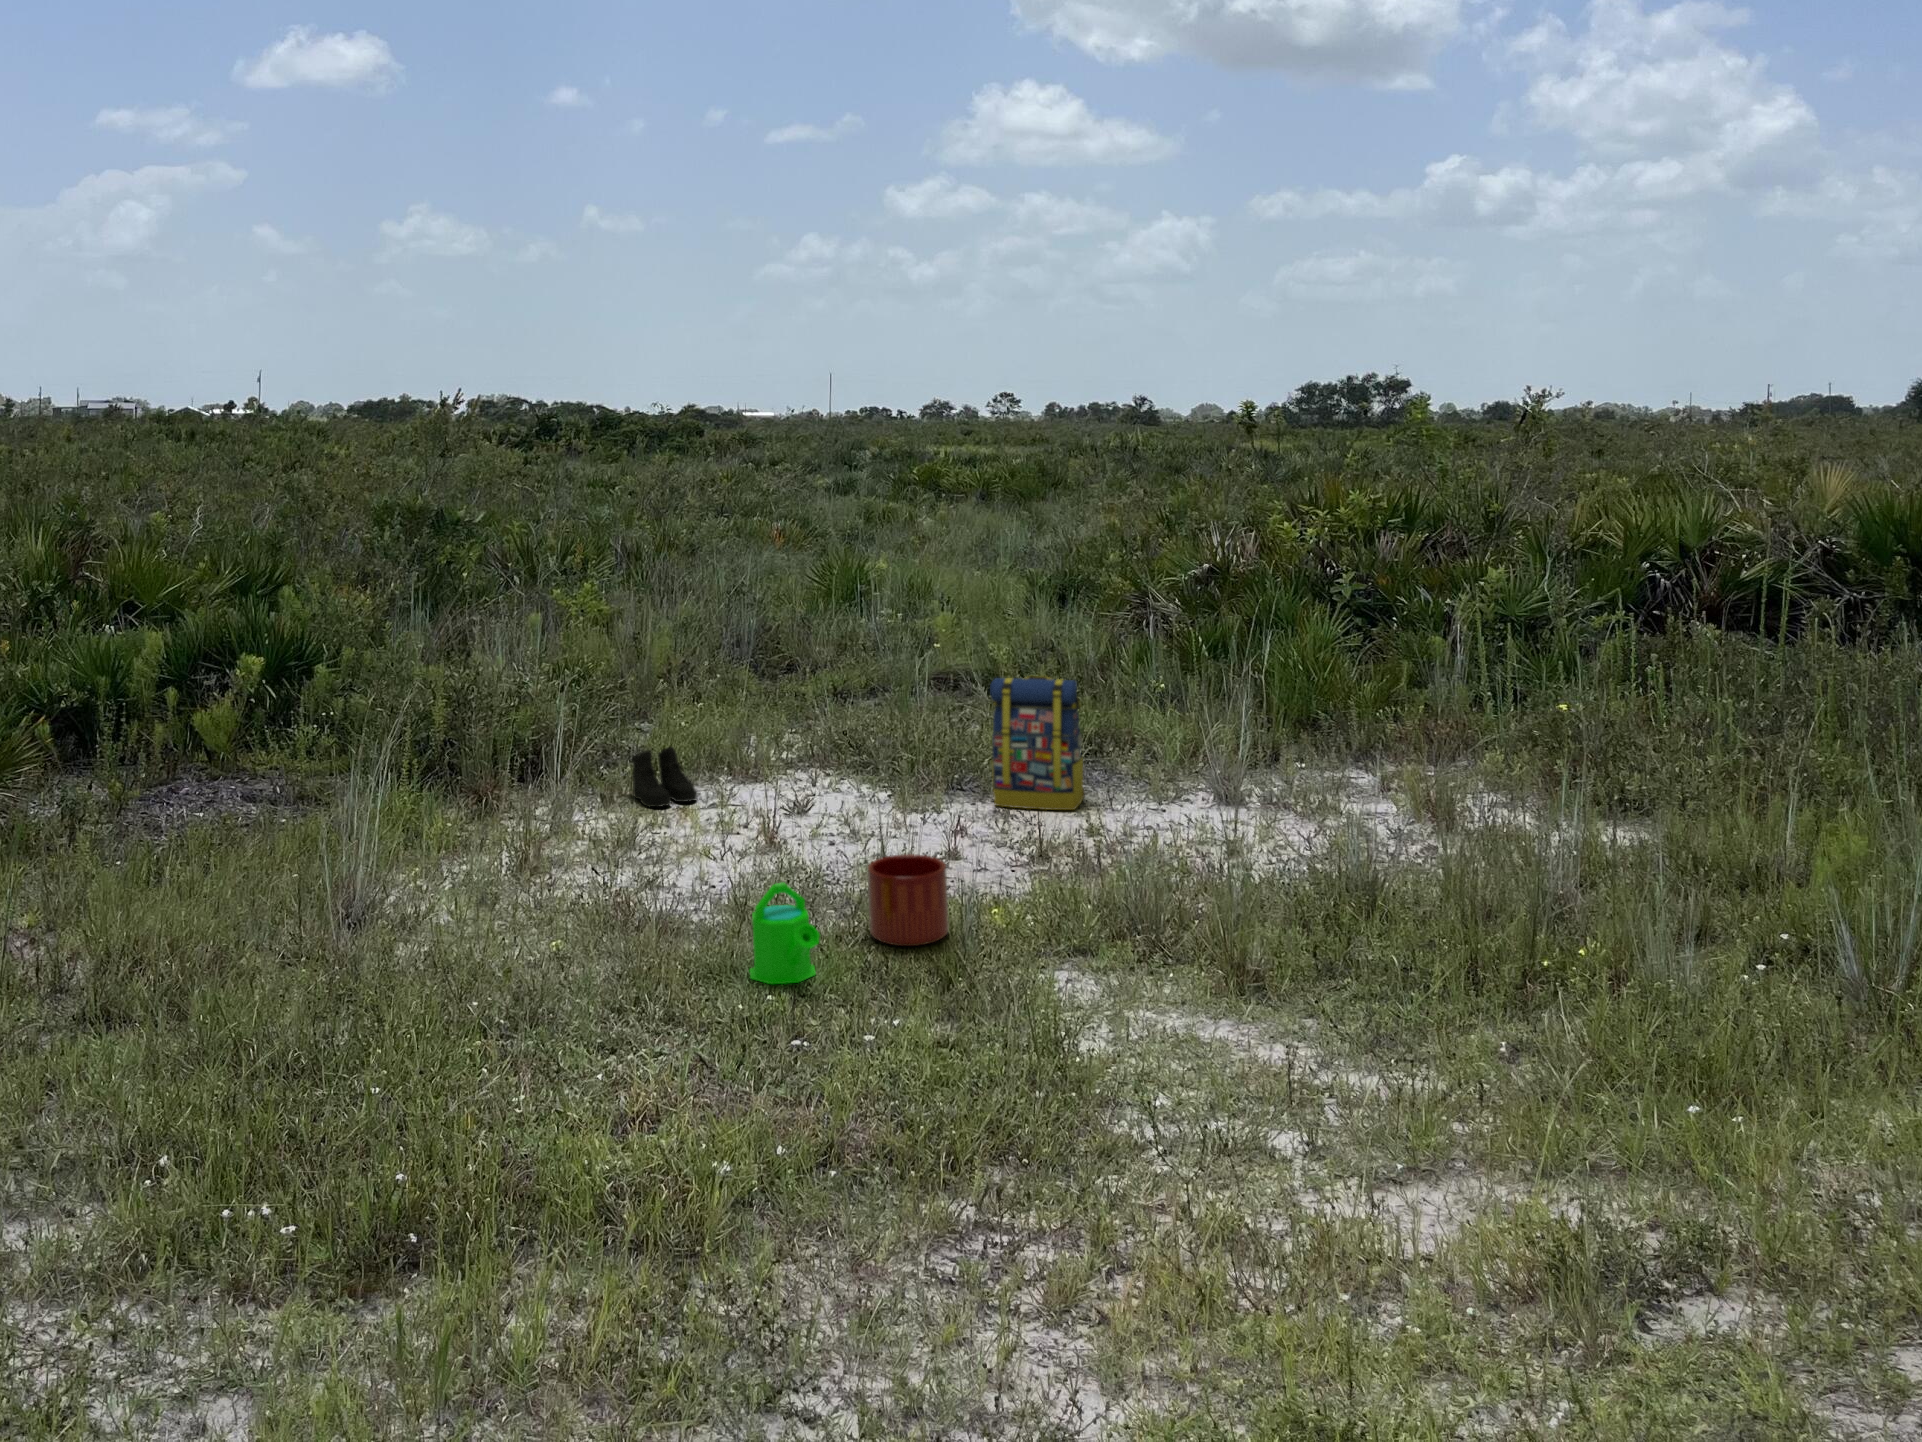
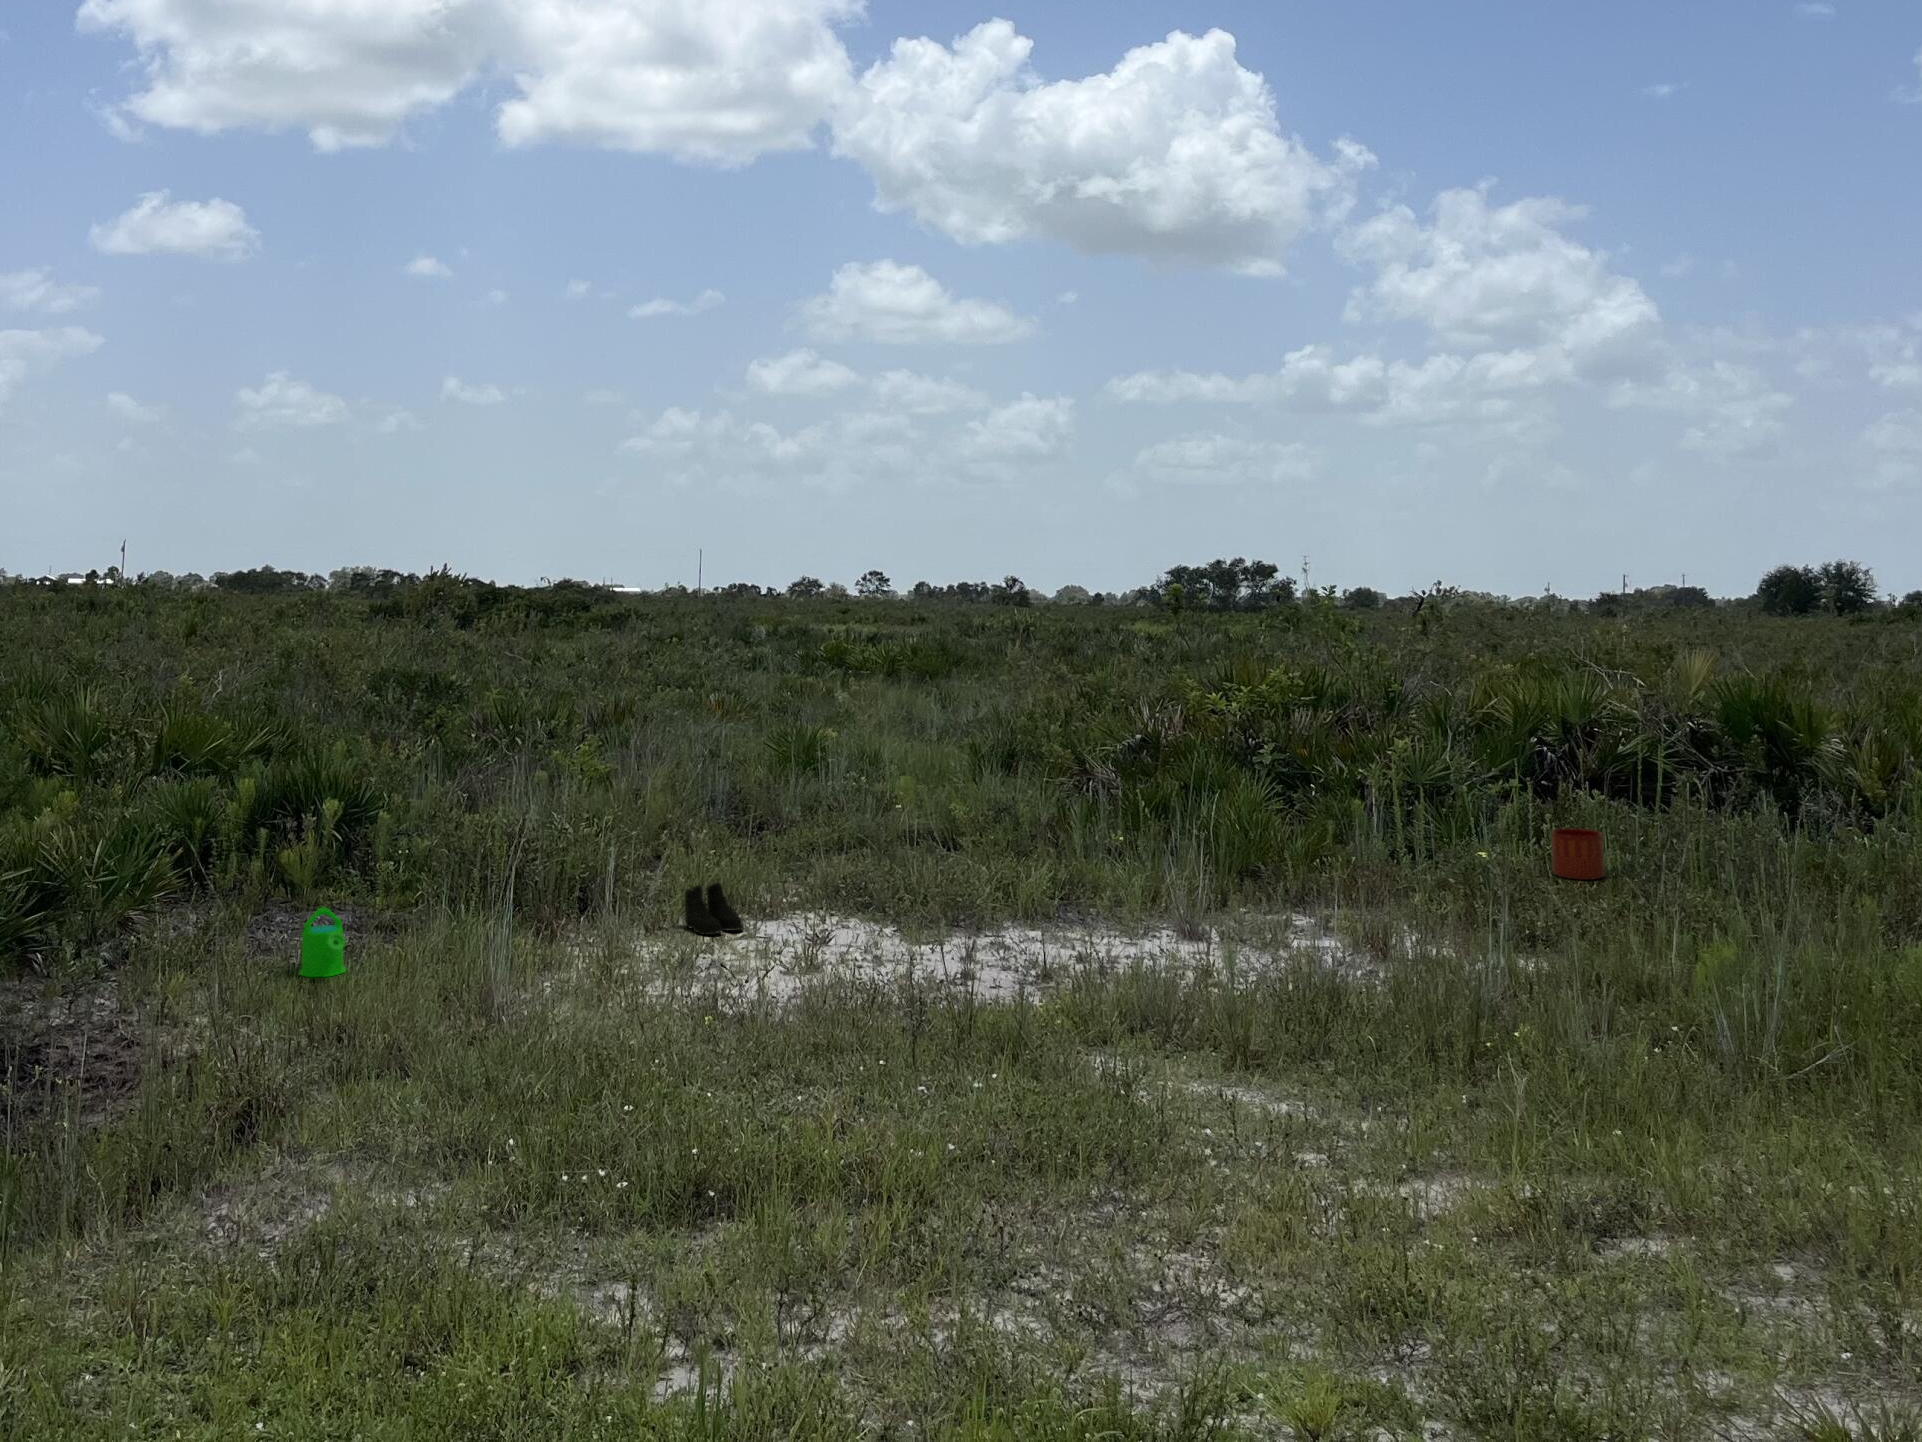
backpack: present [990,676,1085,810] -> none [1003,821,1083,937]
planter: present [868,854,949,946] -> present [1551,828,1605,880]
watering can: present [749,883,820,984] -> present [299,907,346,977]

